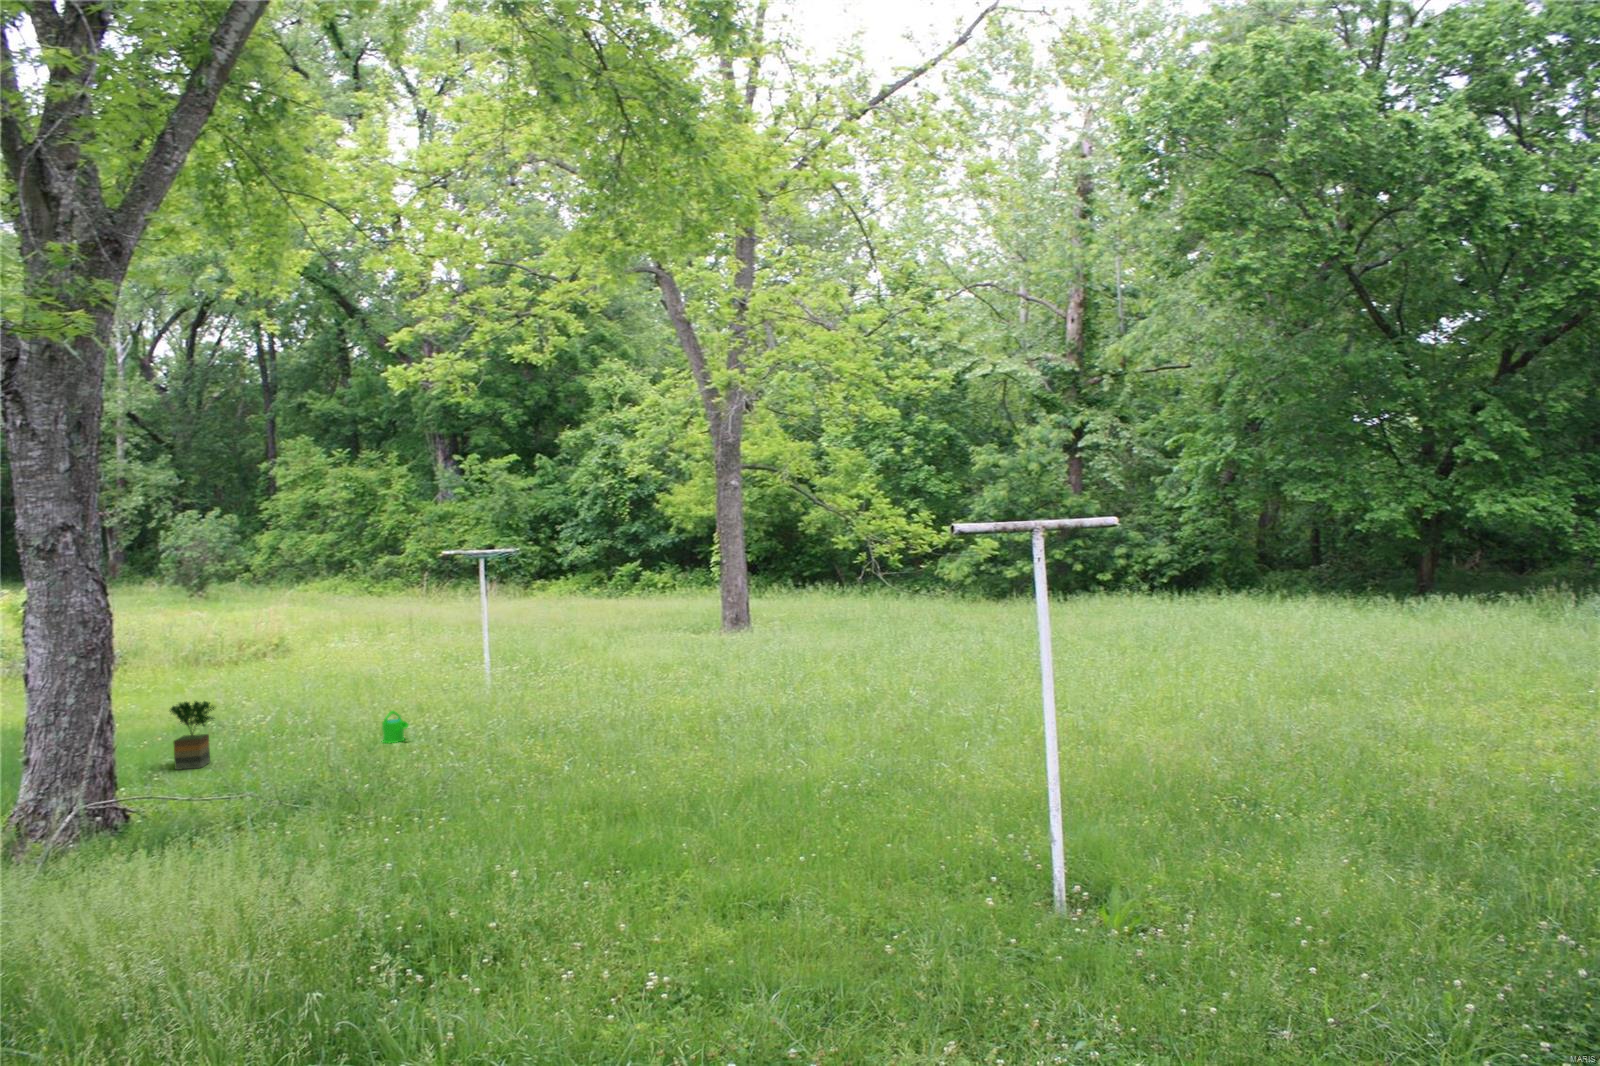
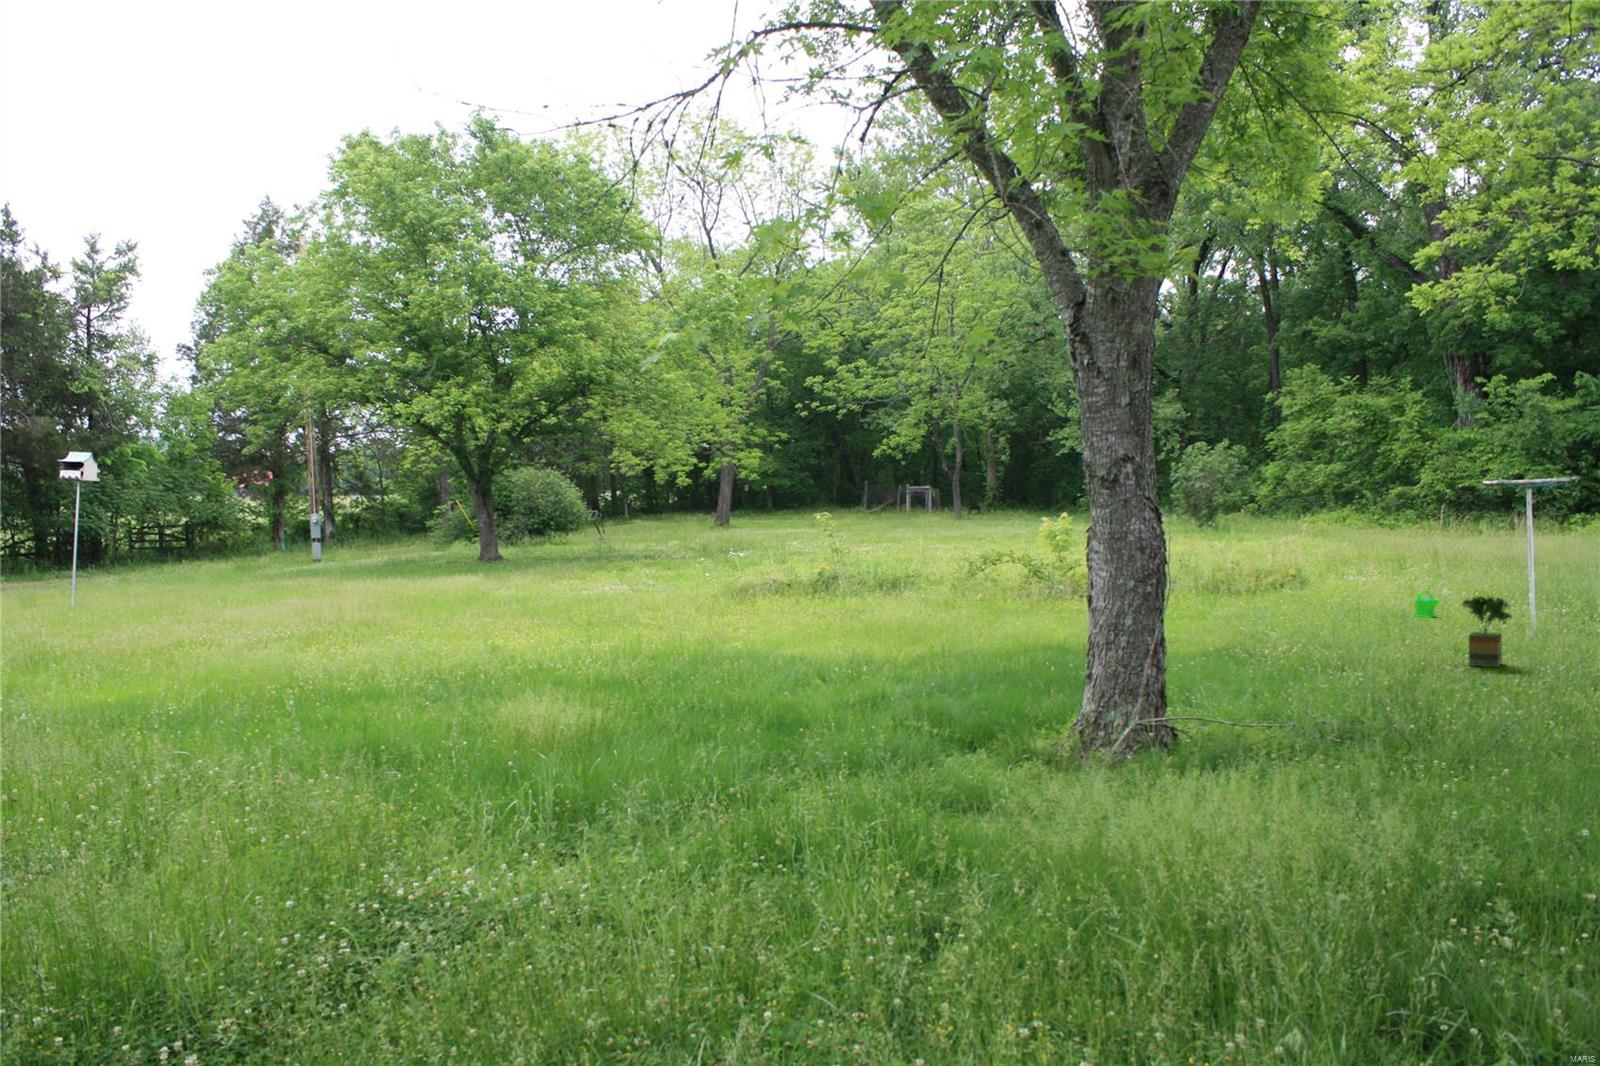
potted tree: present [169,701,215,770] -> present [1462,596,1512,667]

